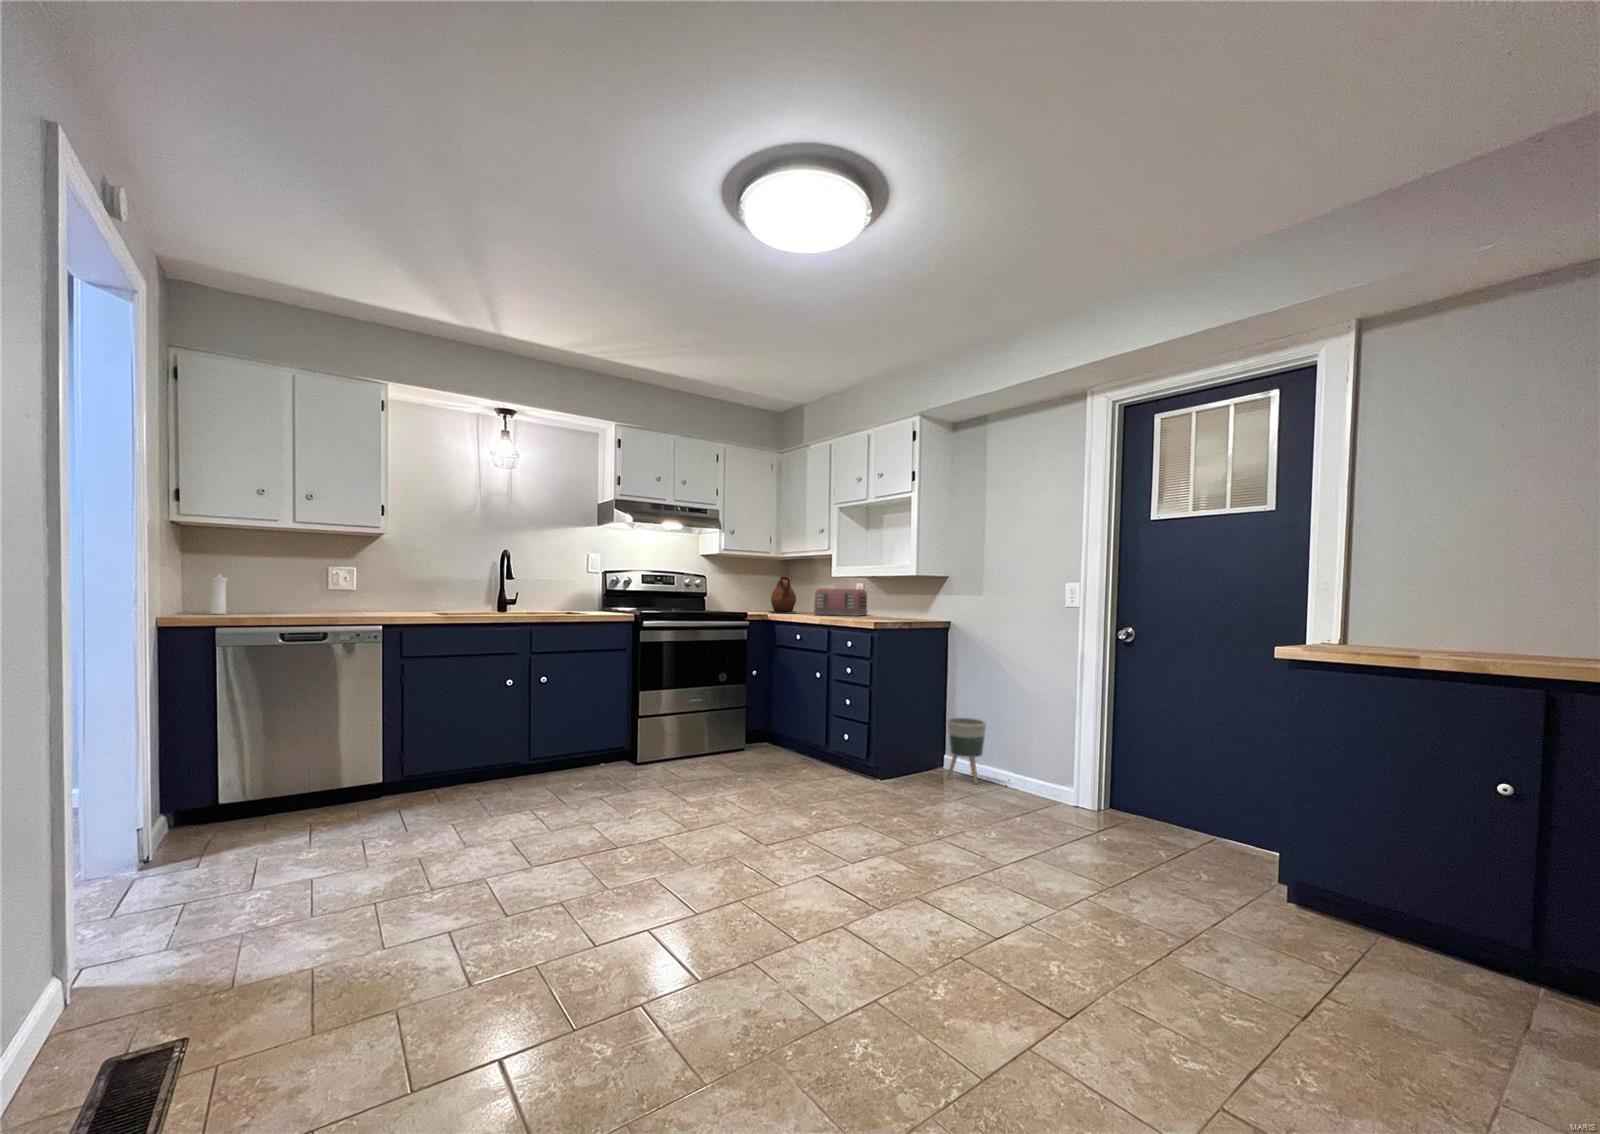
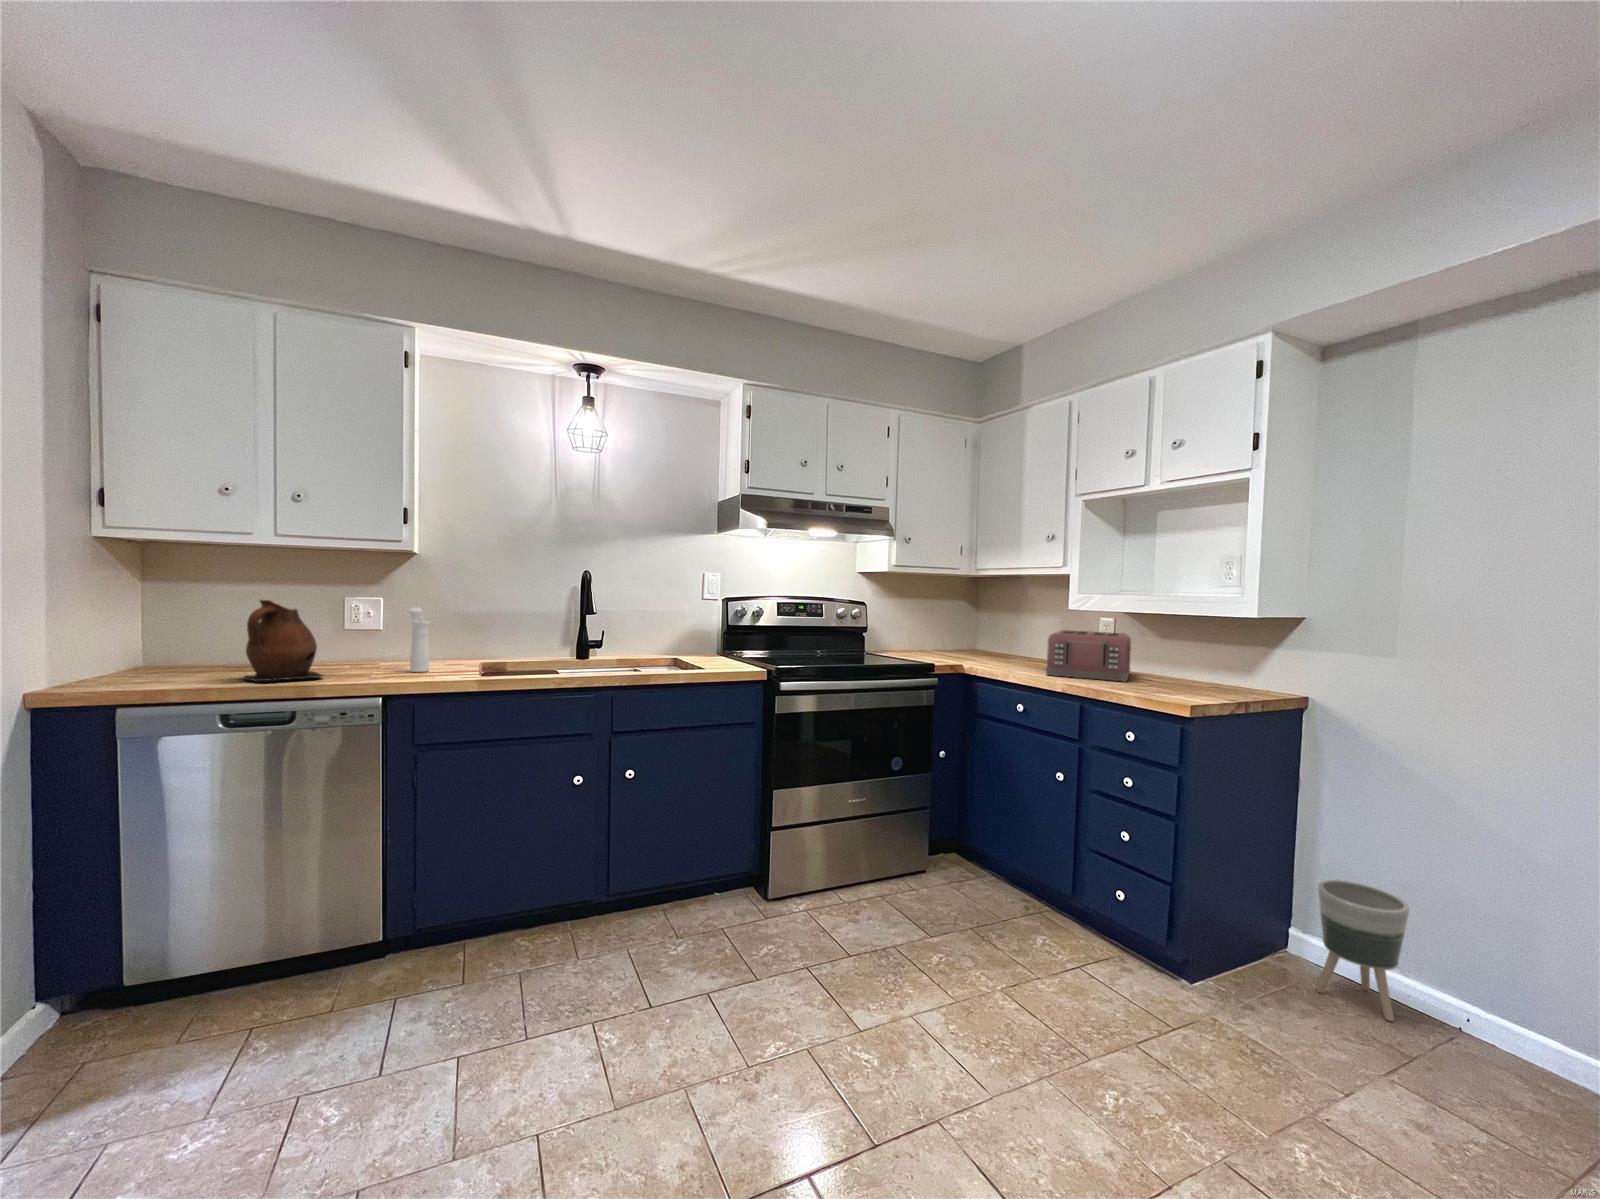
pepper mill: present [210,574,227,614] -> present [408,607,430,672]
ceramic pitcher: present [768,577,796,613] -> present [243,600,323,681]

